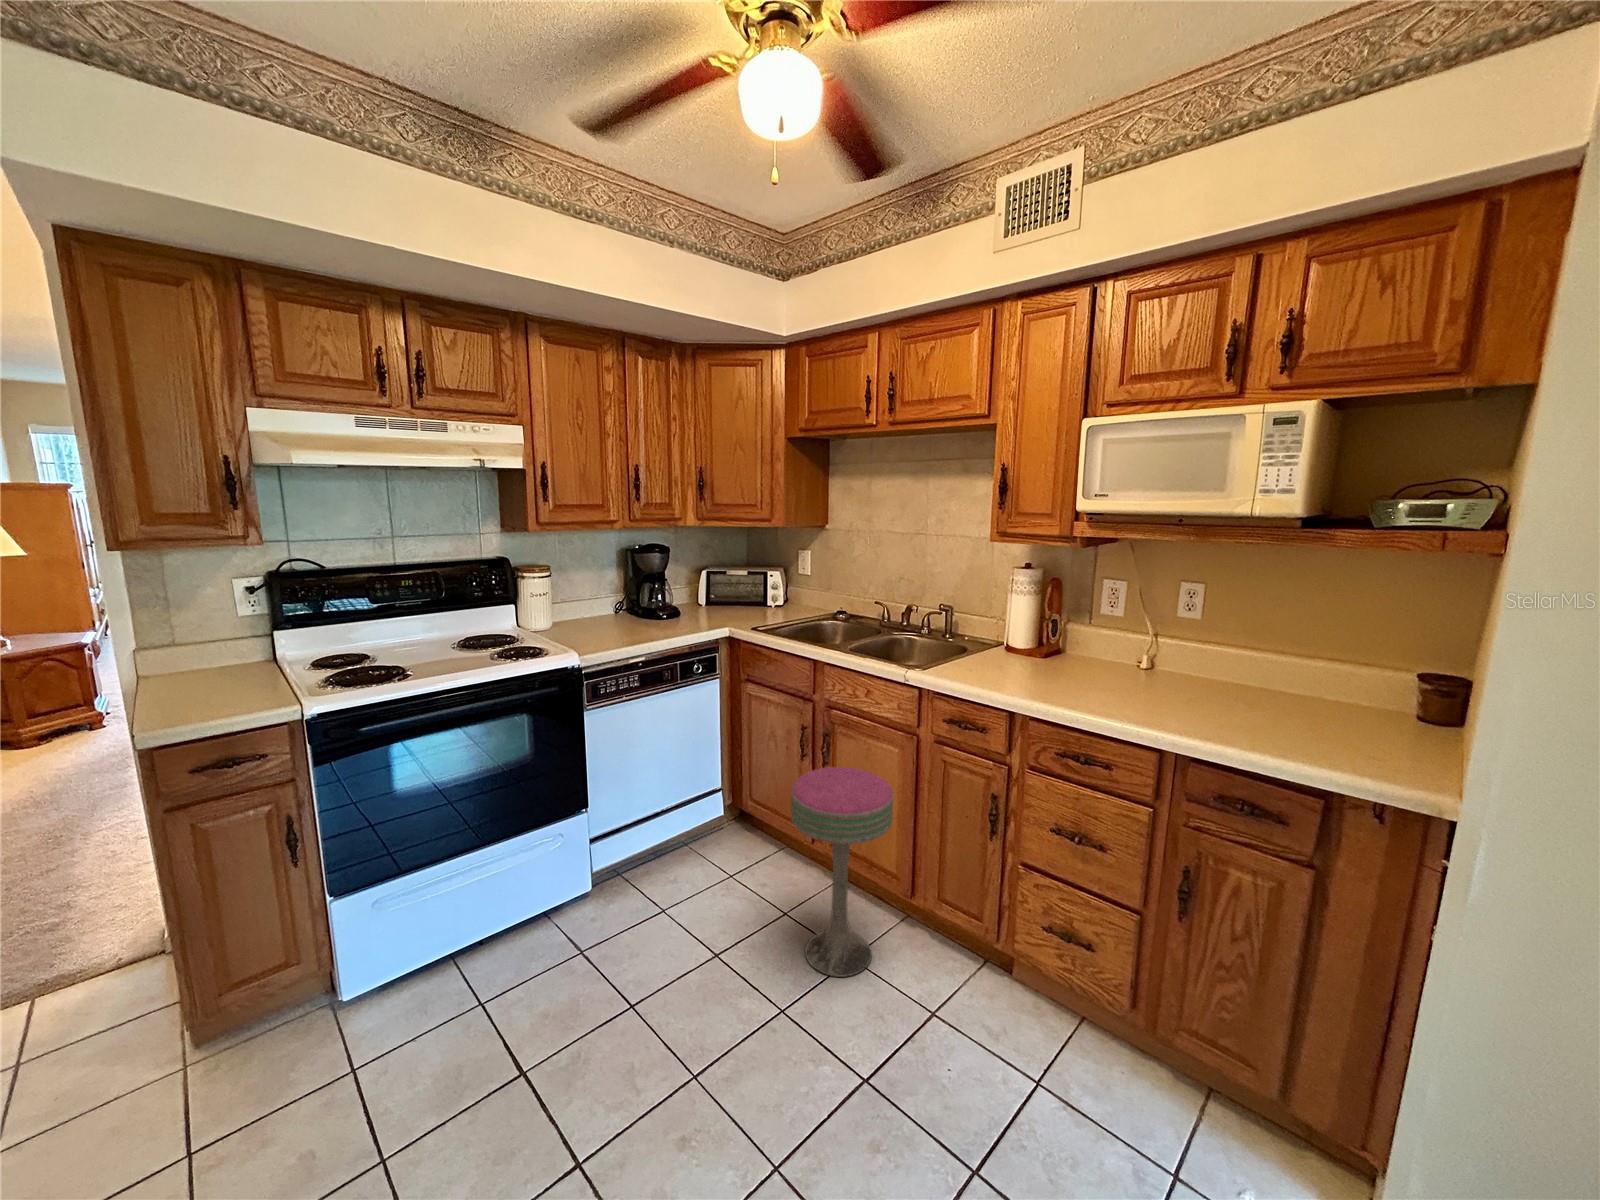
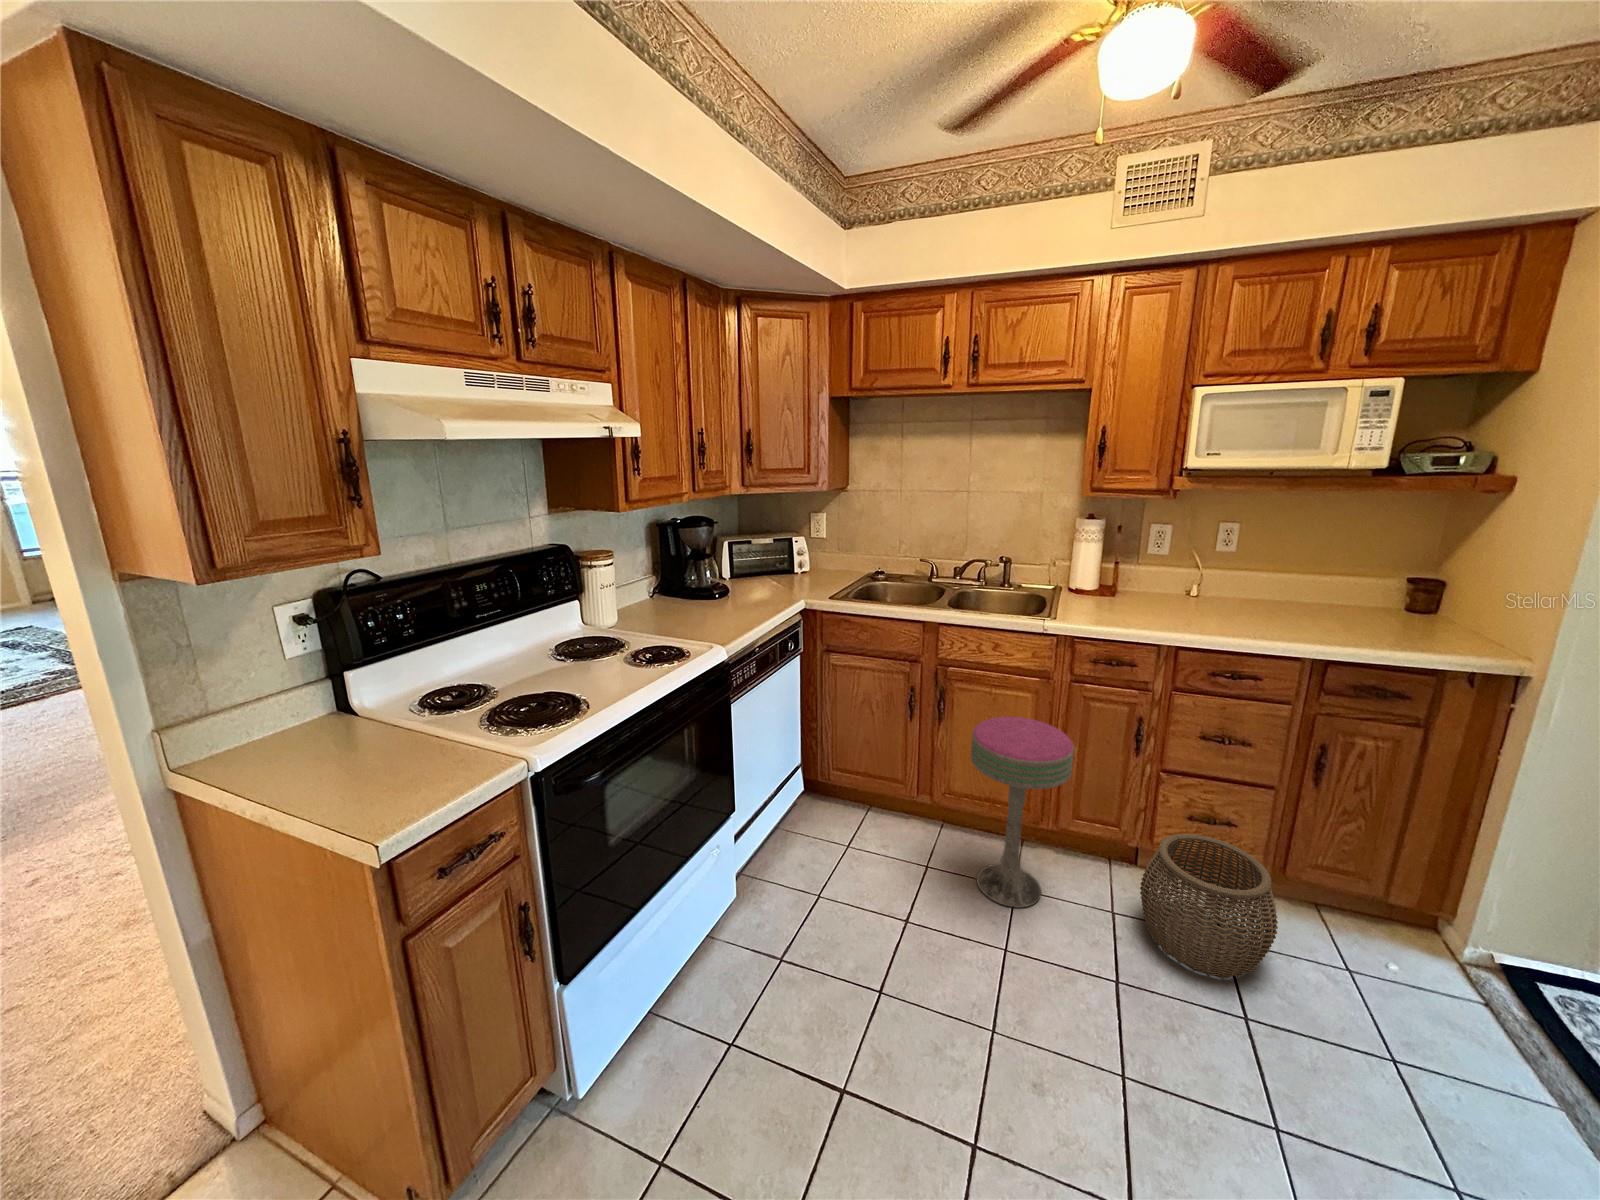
woven basket: none [920,938,1061,1124] -> present [1140,834,1278,979]

